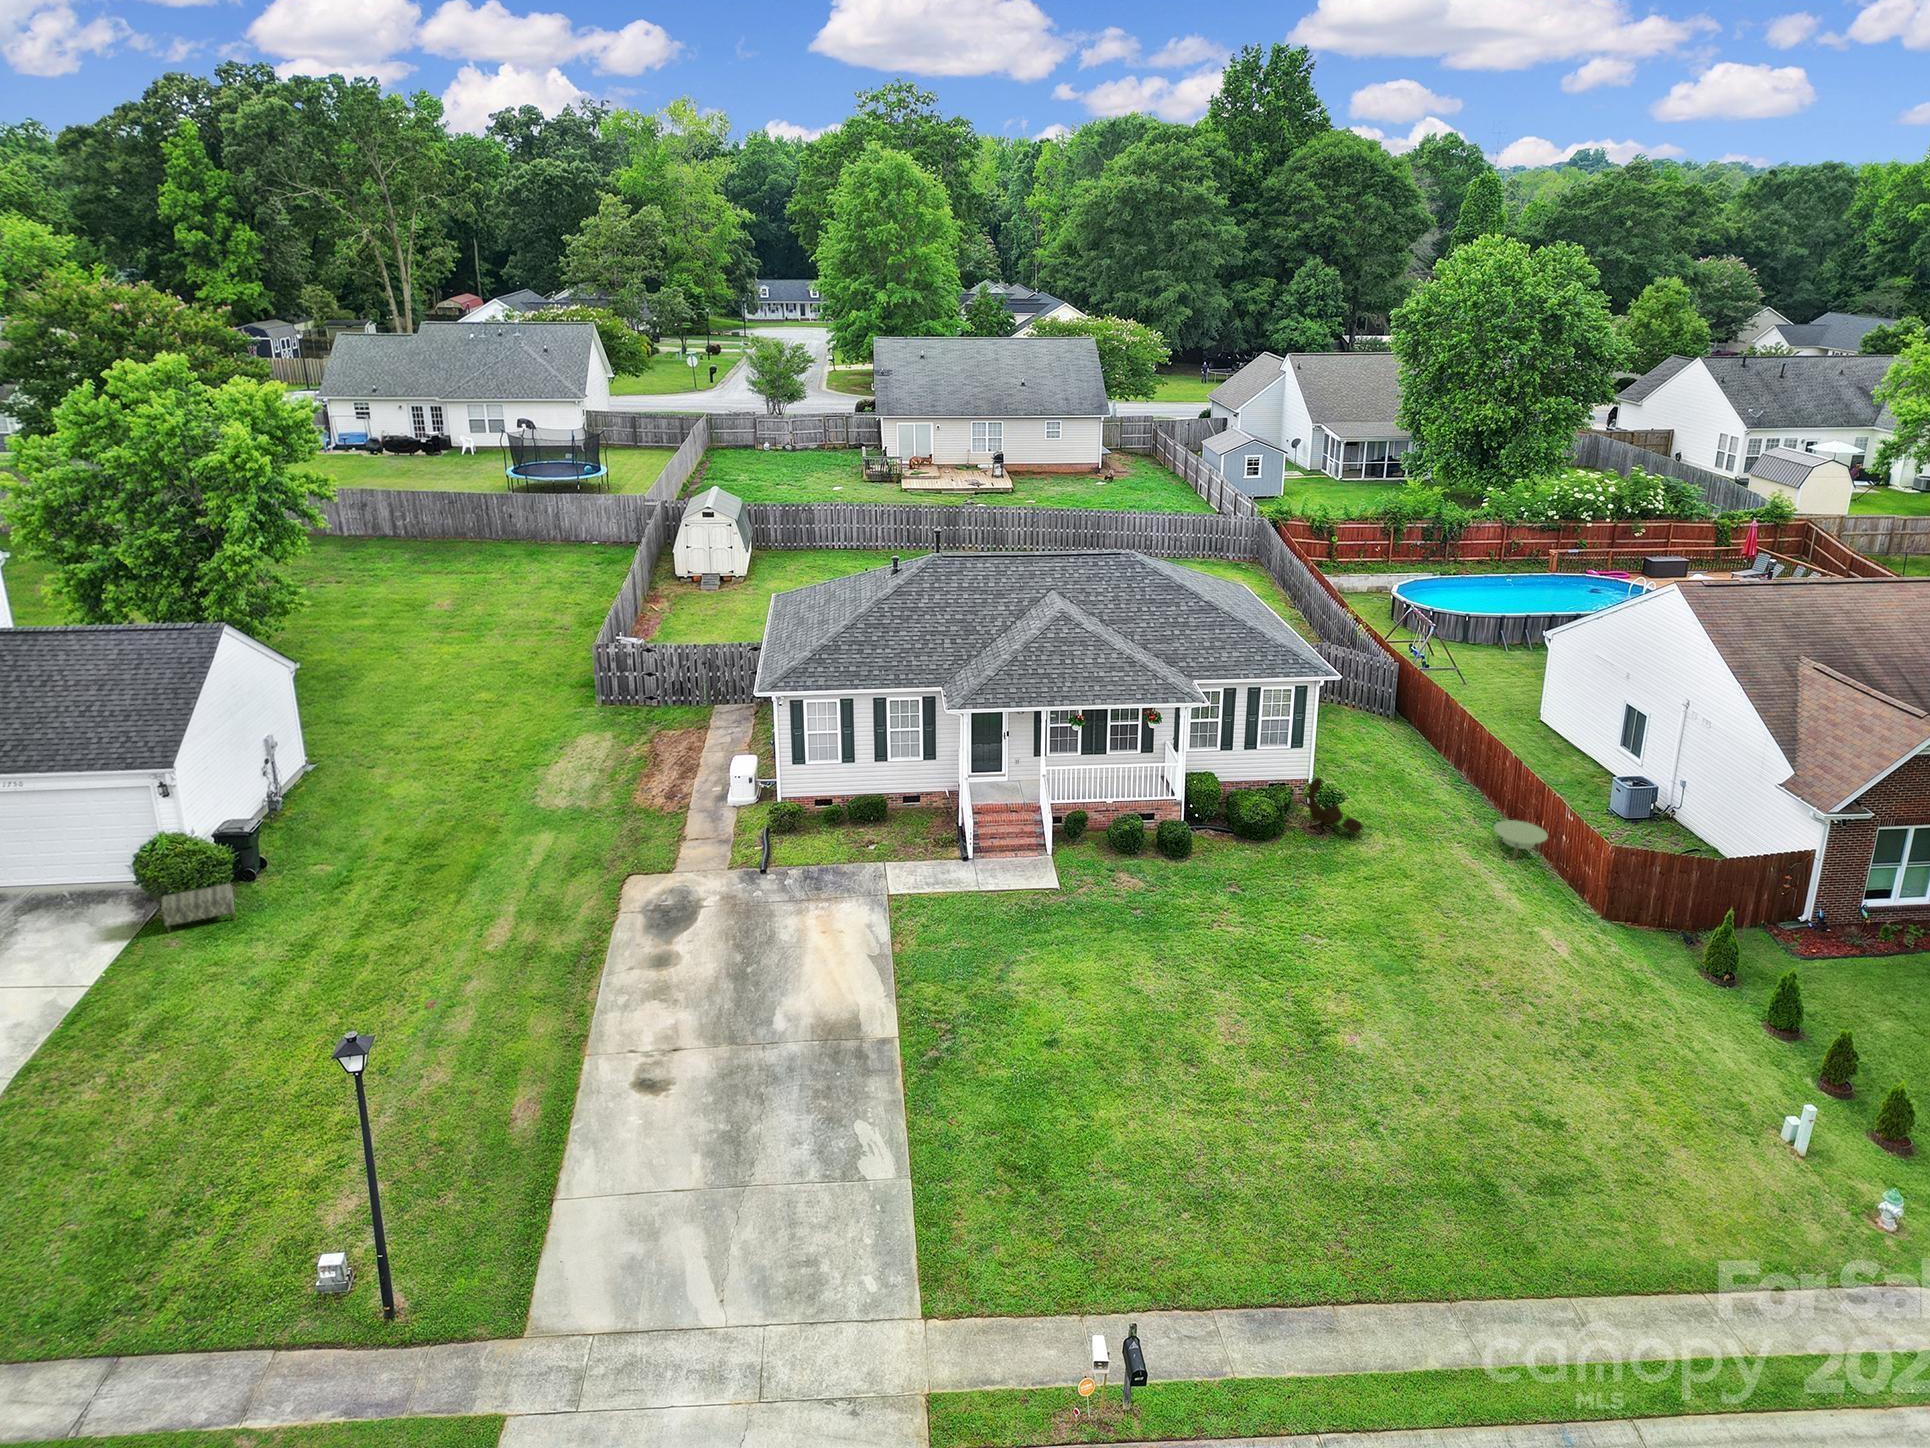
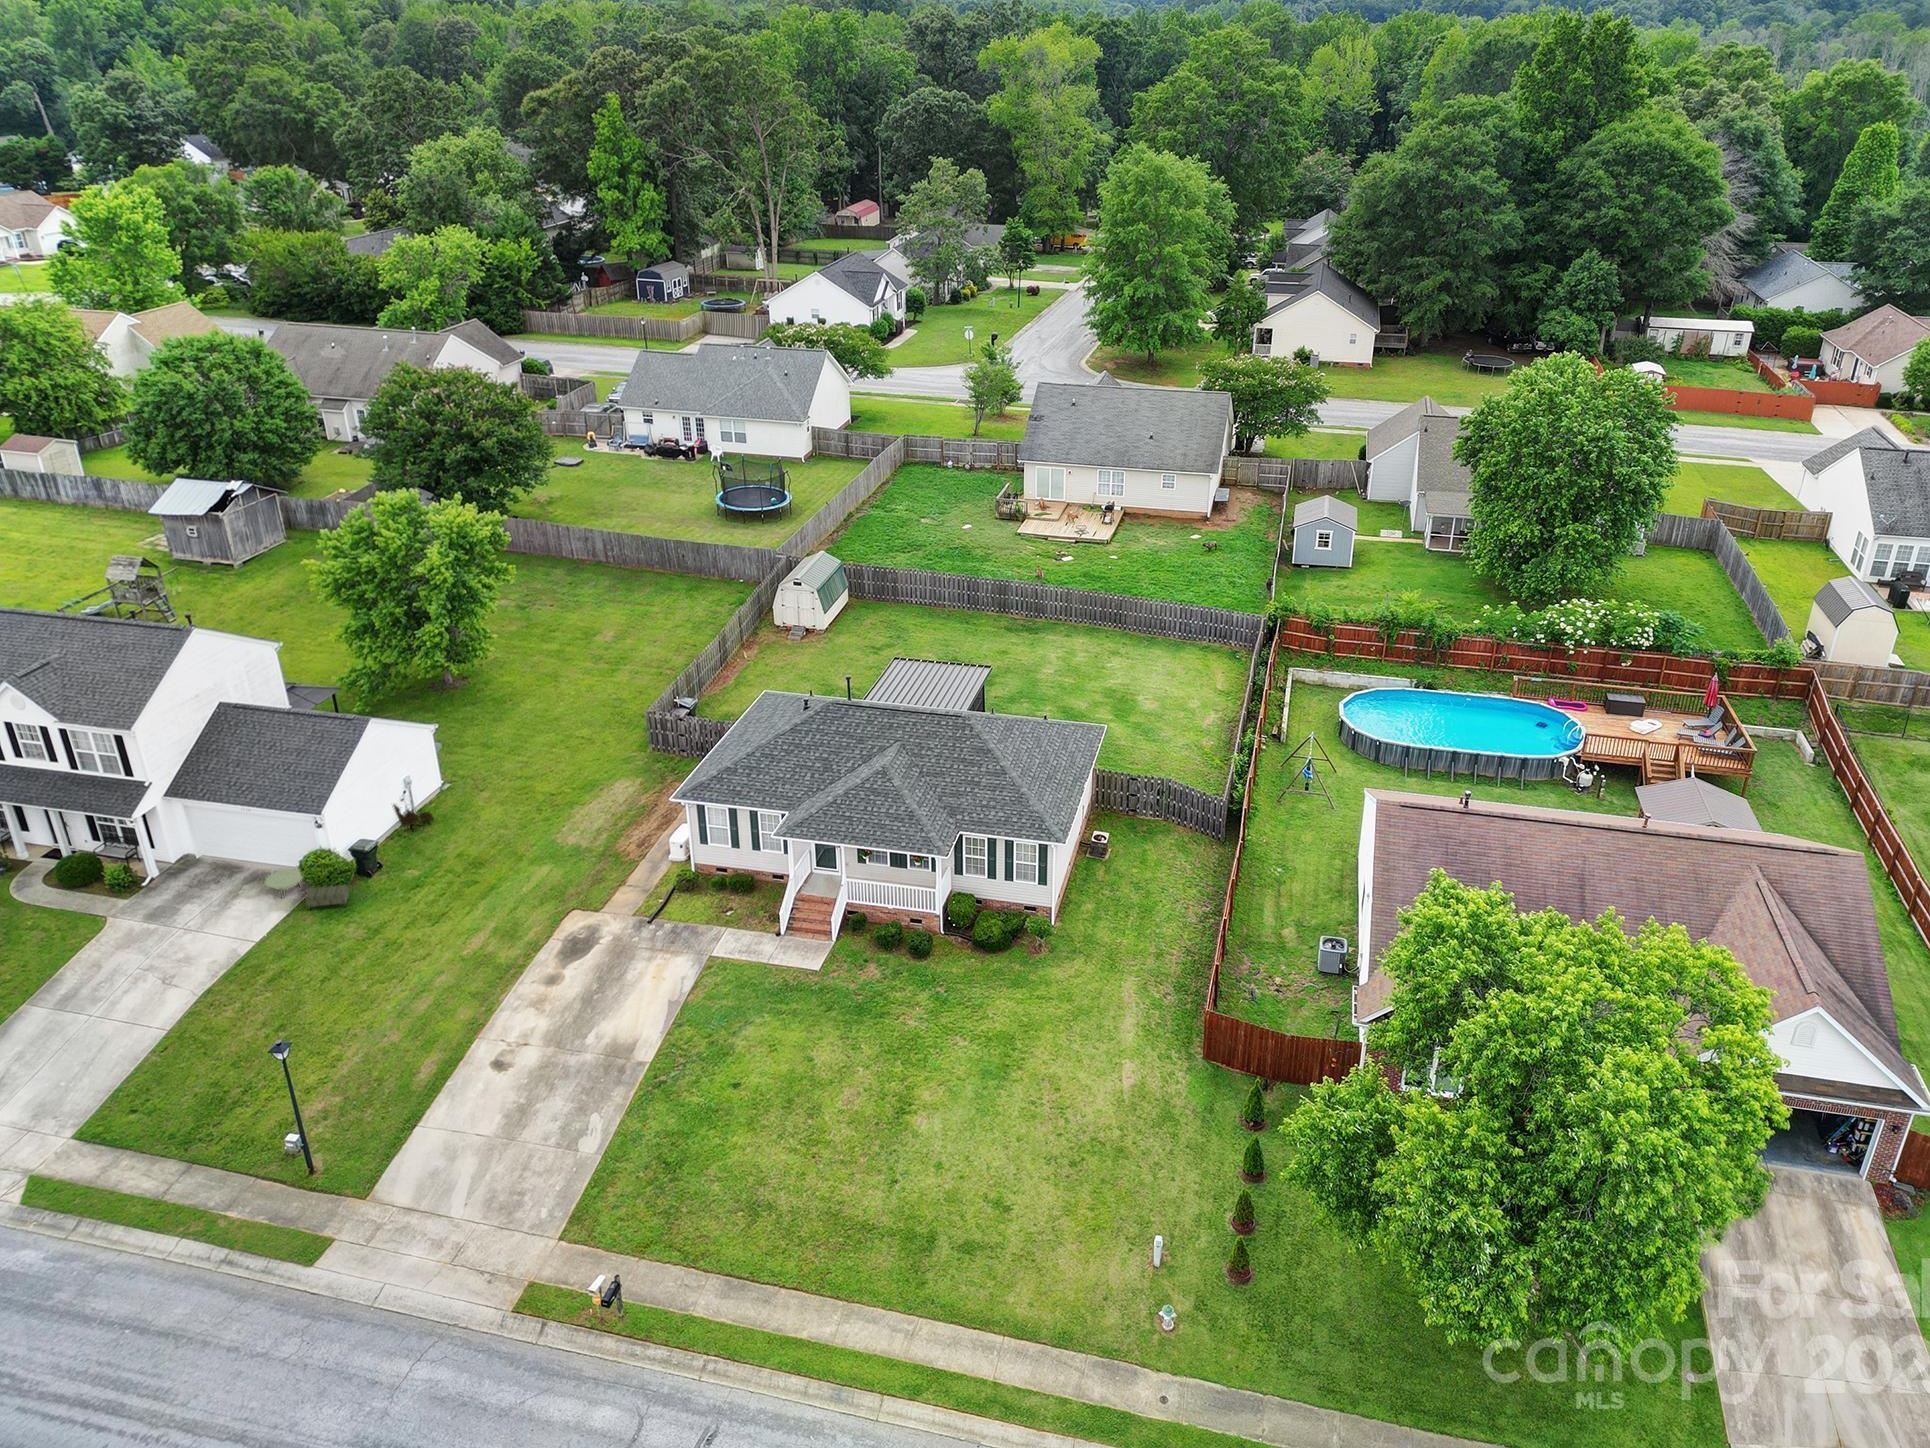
lounge chair: present [1308,778,1362,835] -> present [392,804,433,826]
round table: present [1494,820,1548,860] -> present [265,868,302,898]

